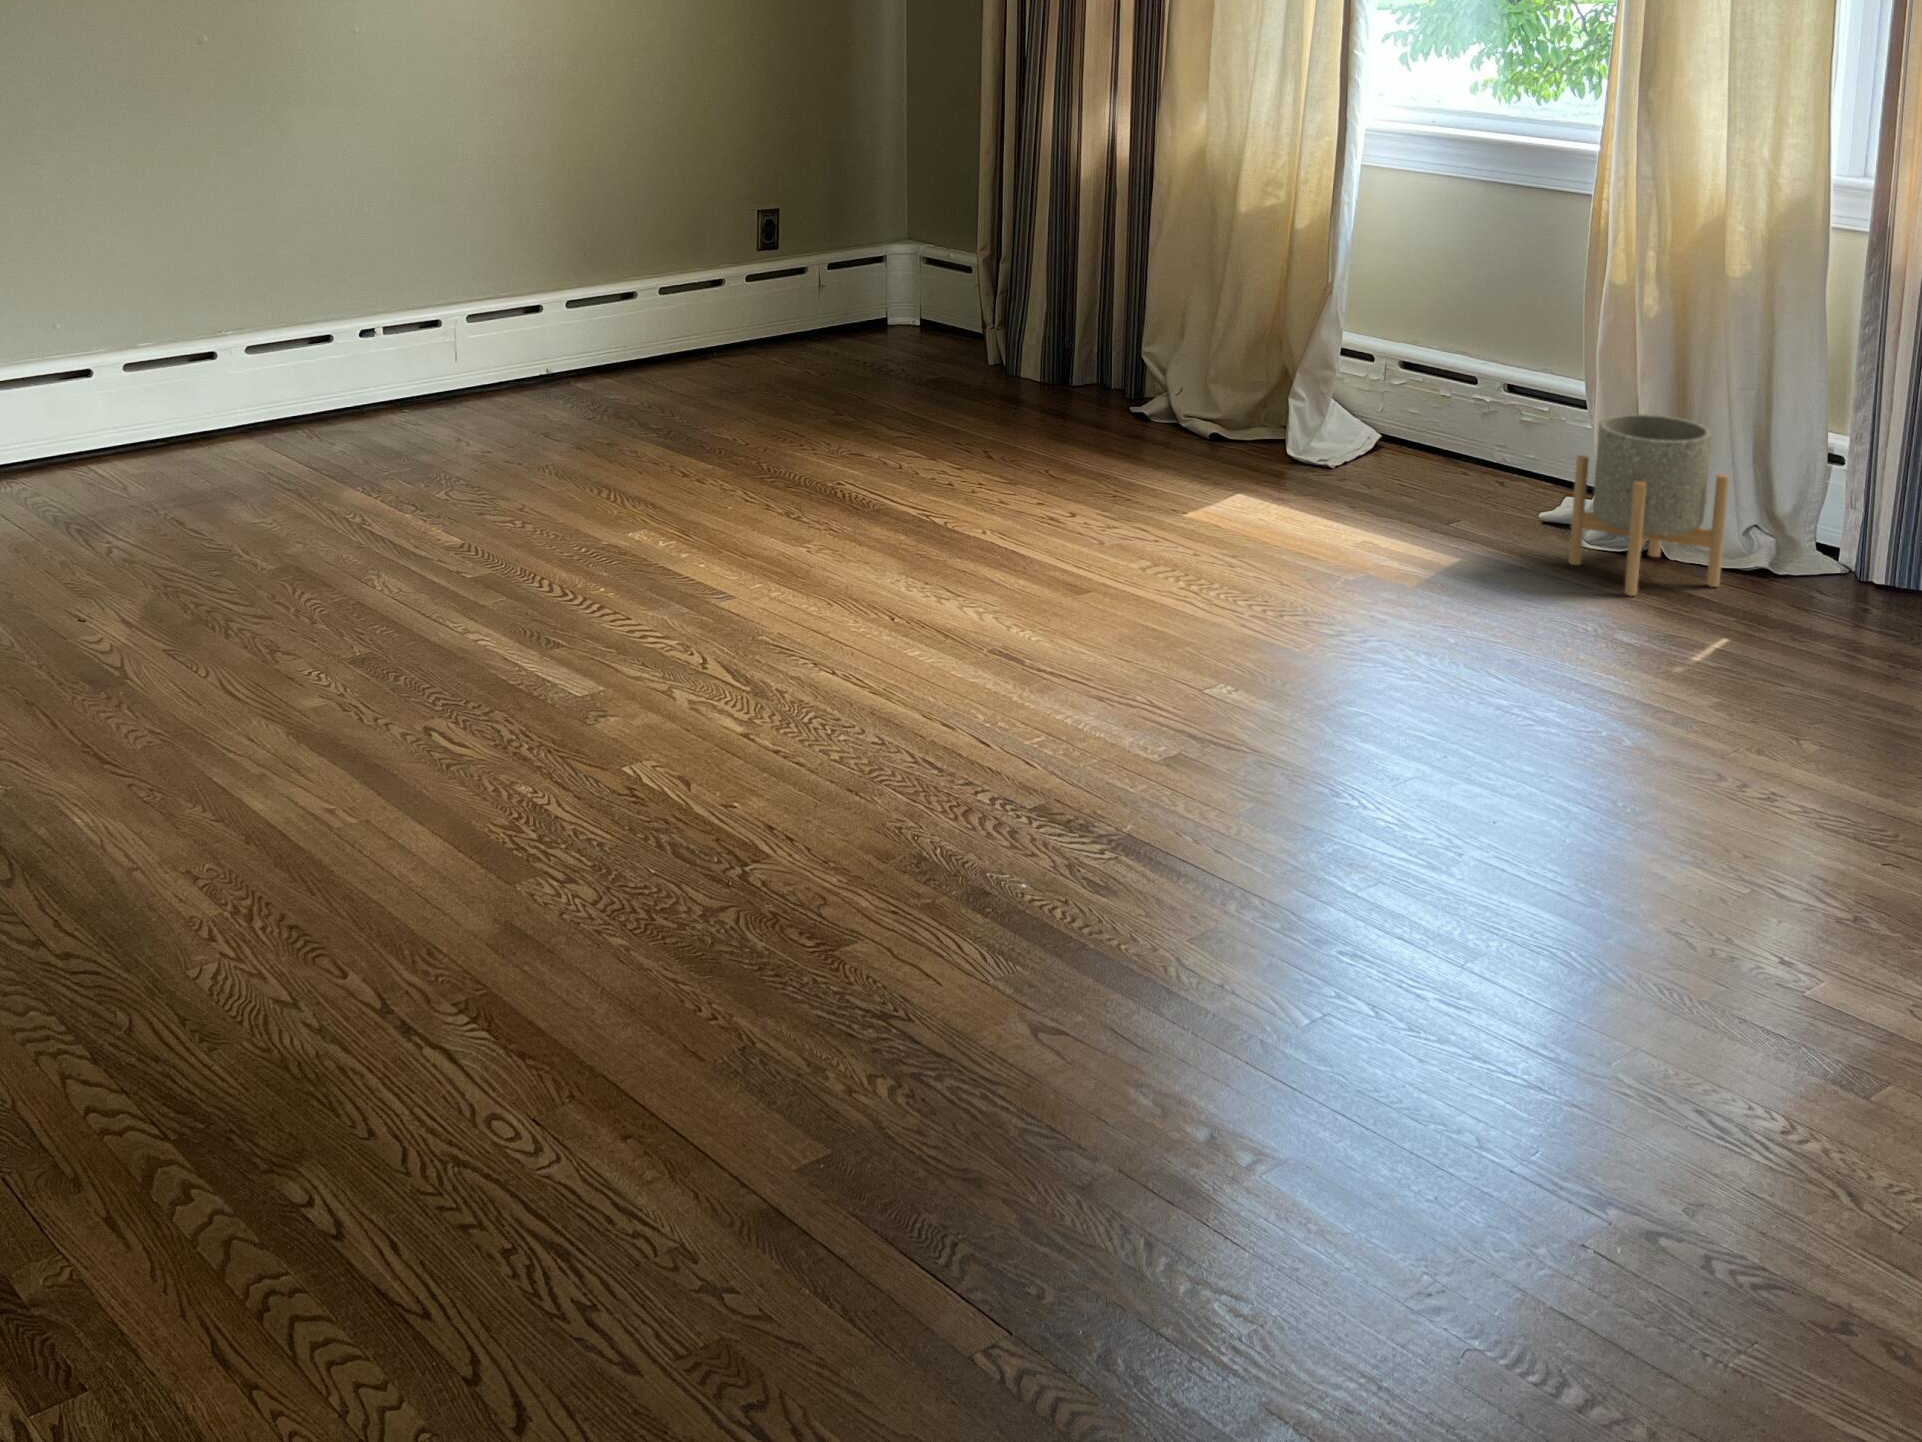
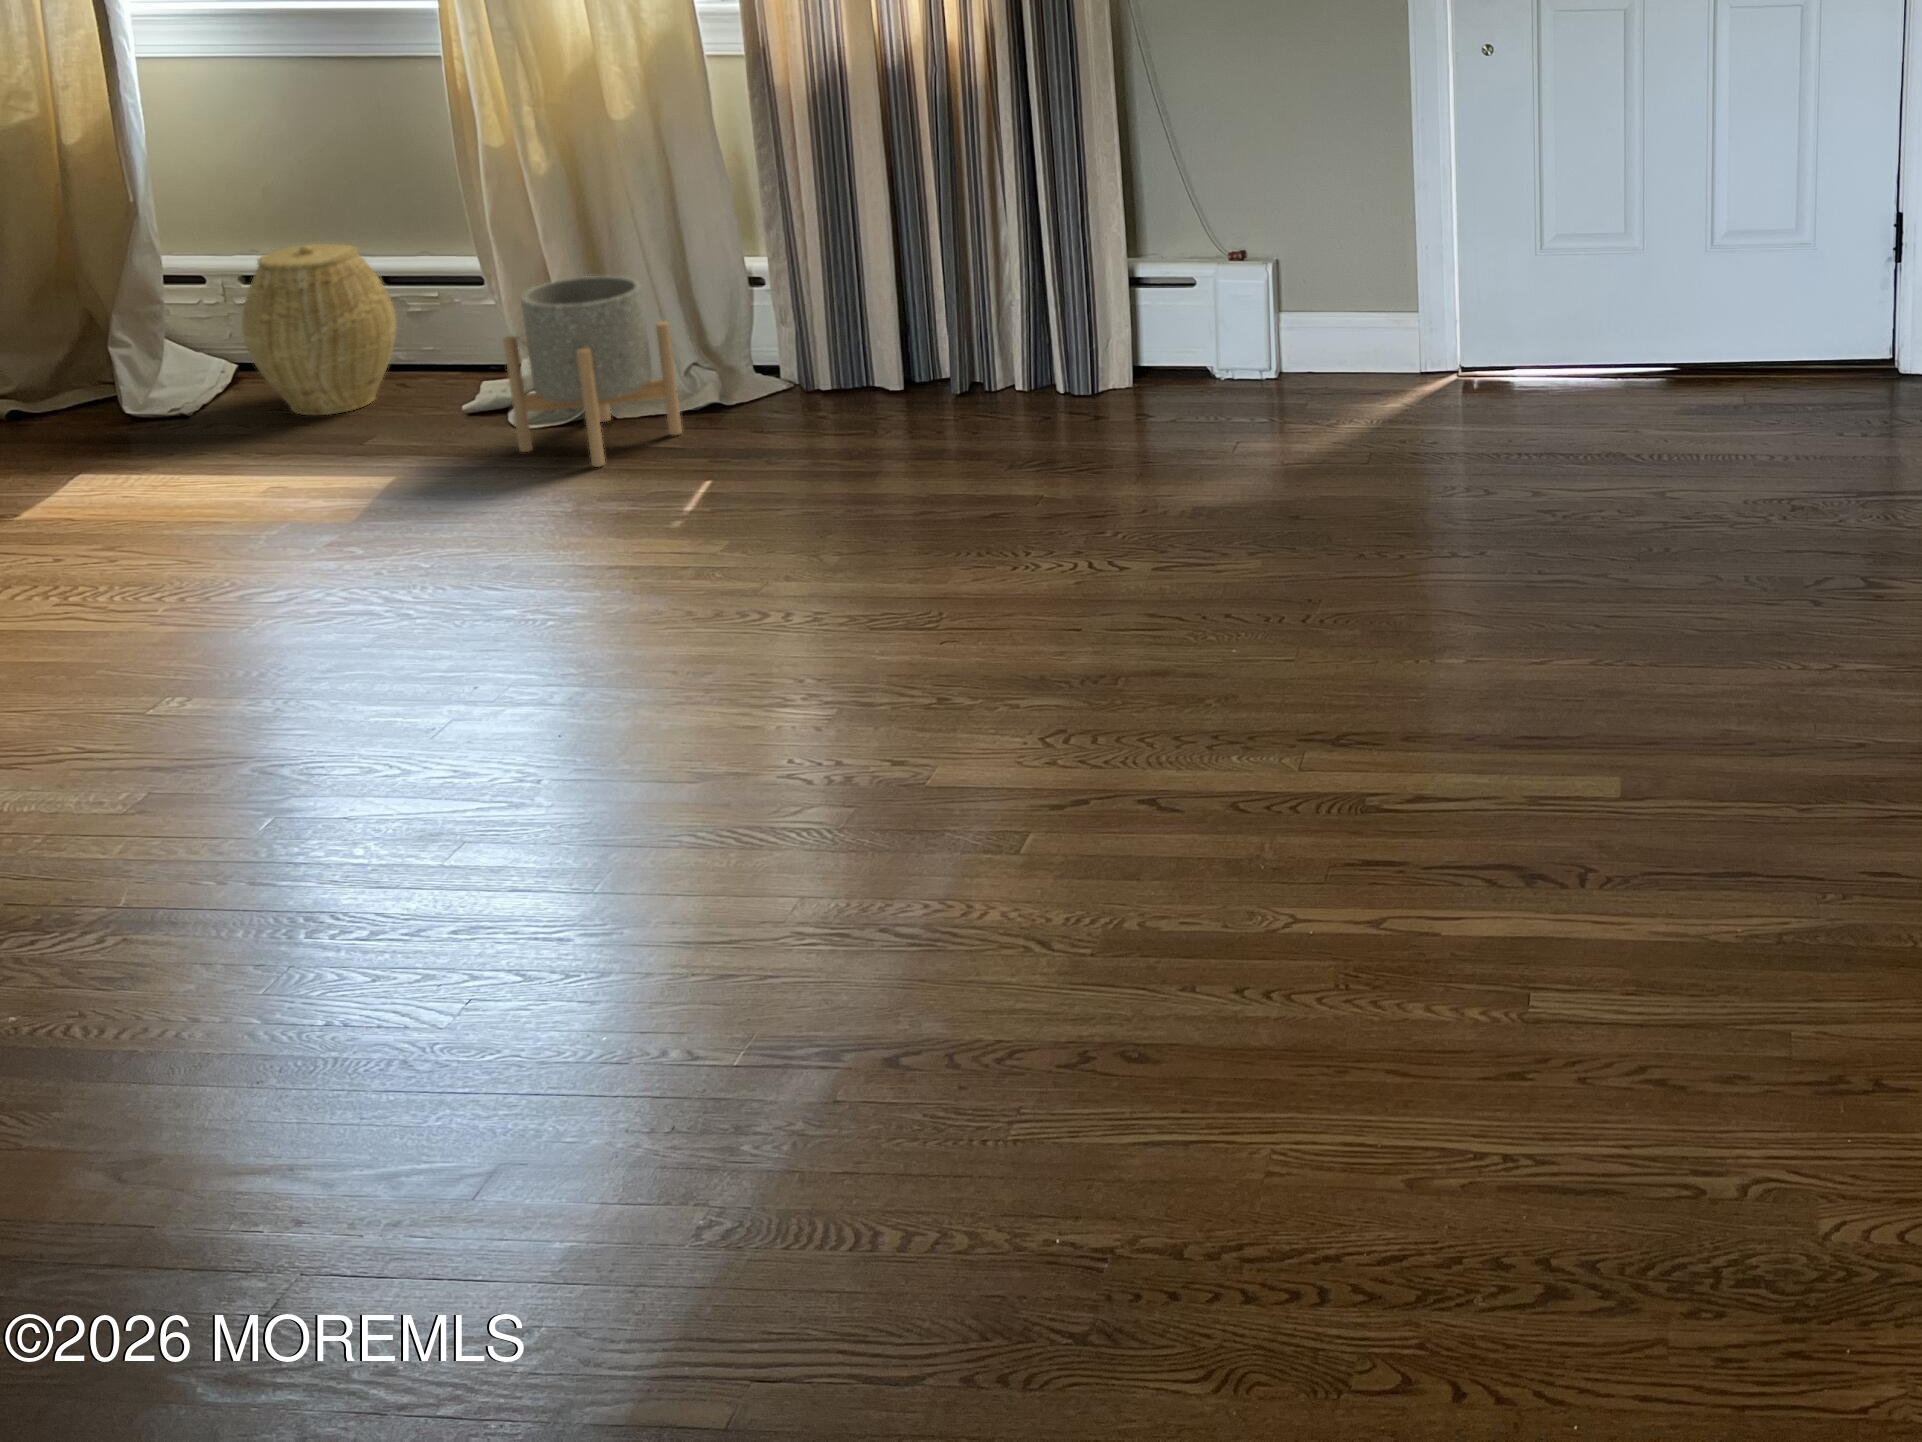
woven basket: none [1384,340,1505,492] -> present [242,244,397,415]

